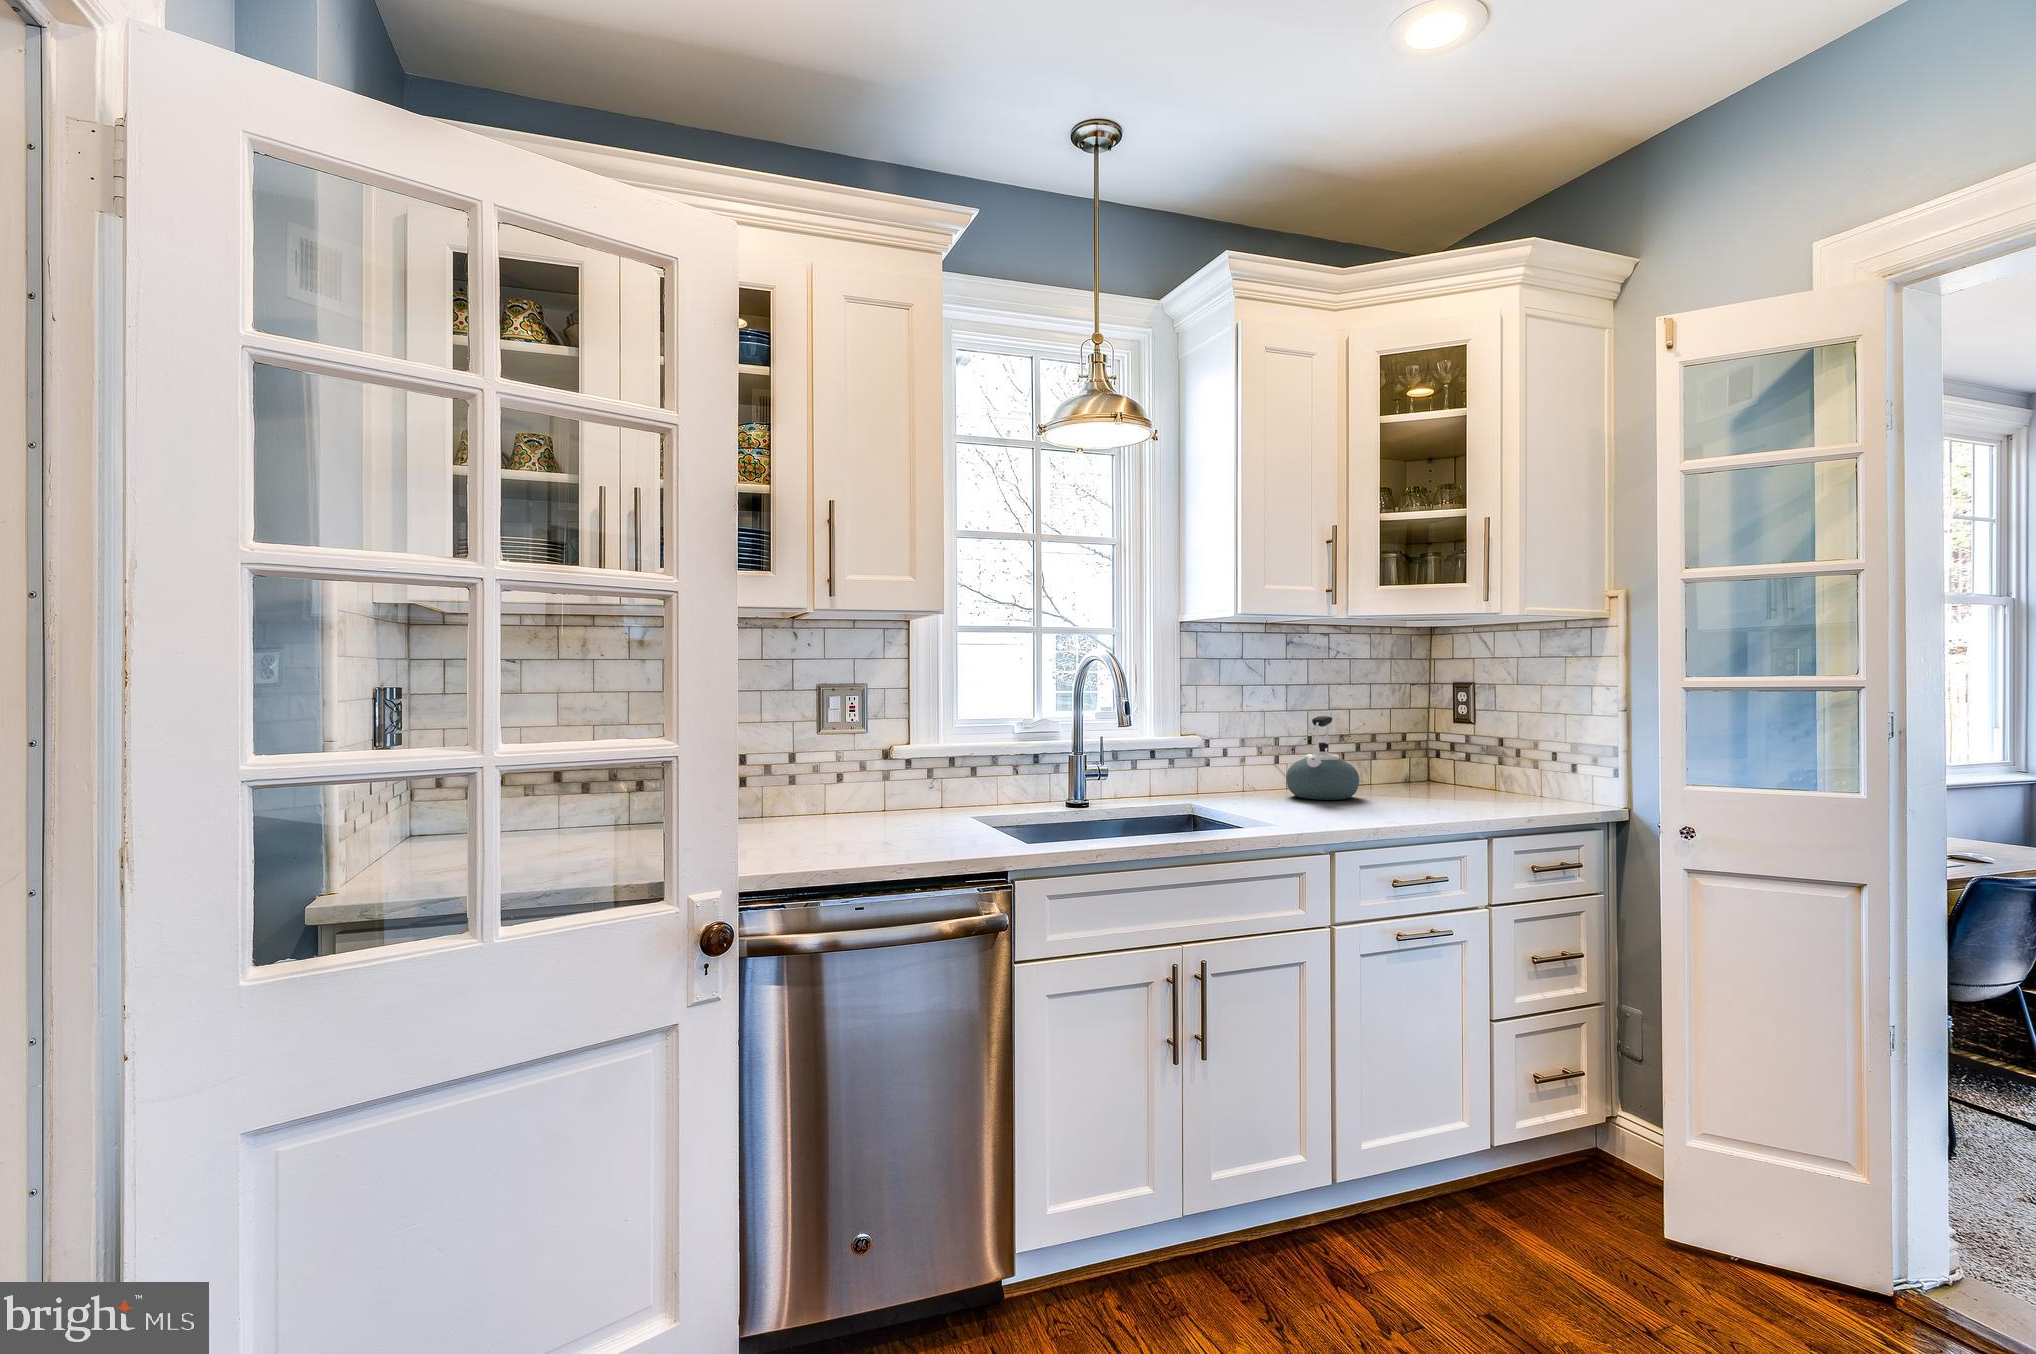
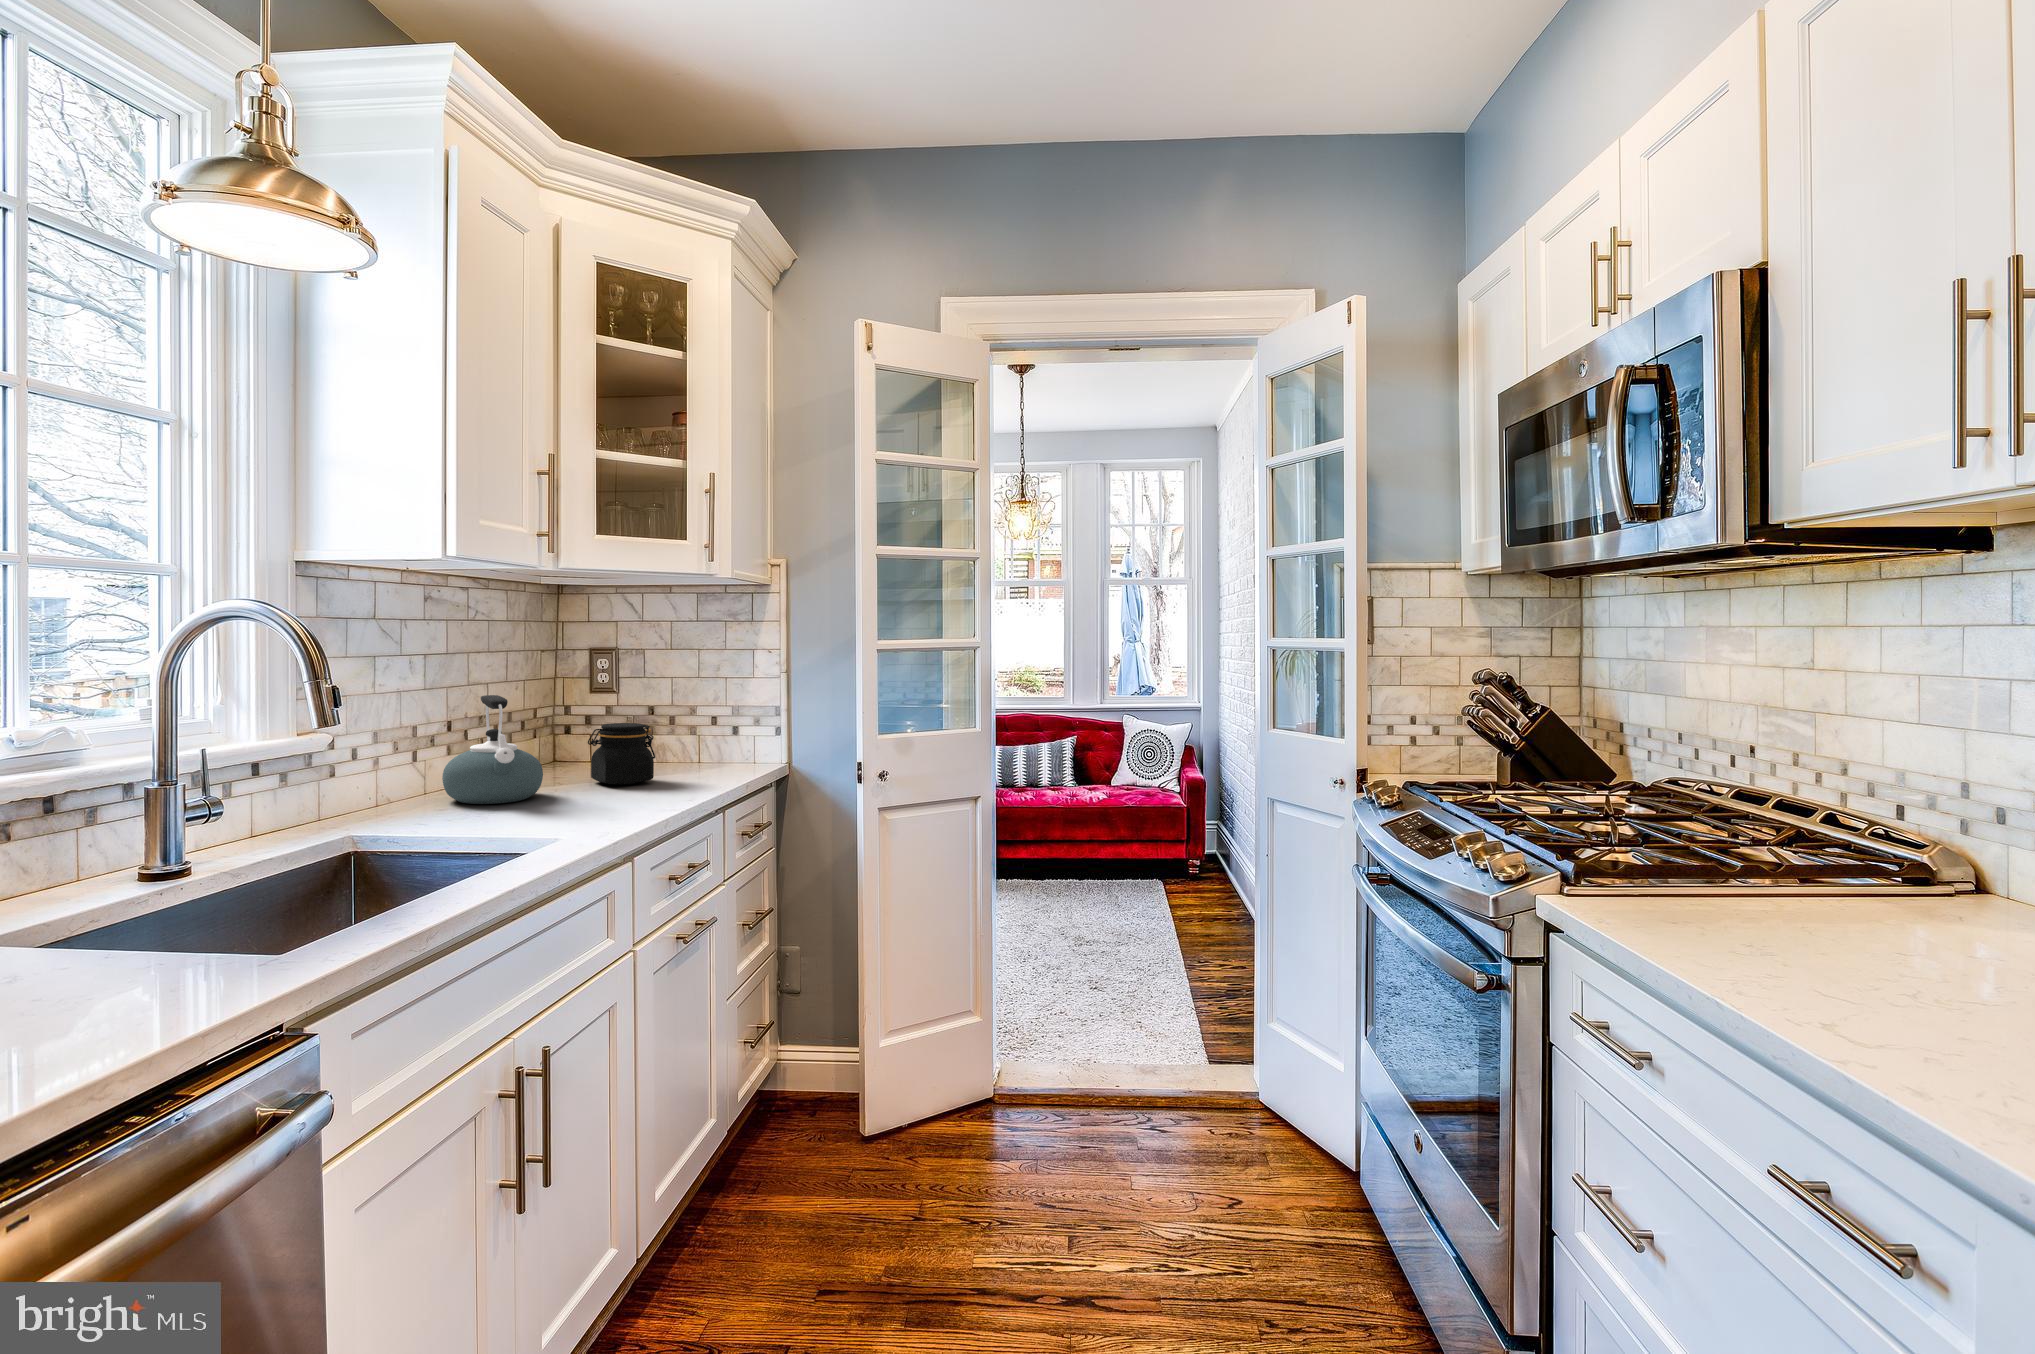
jar: none [1408,746,1471,801] -> present [588,723,655,785]

